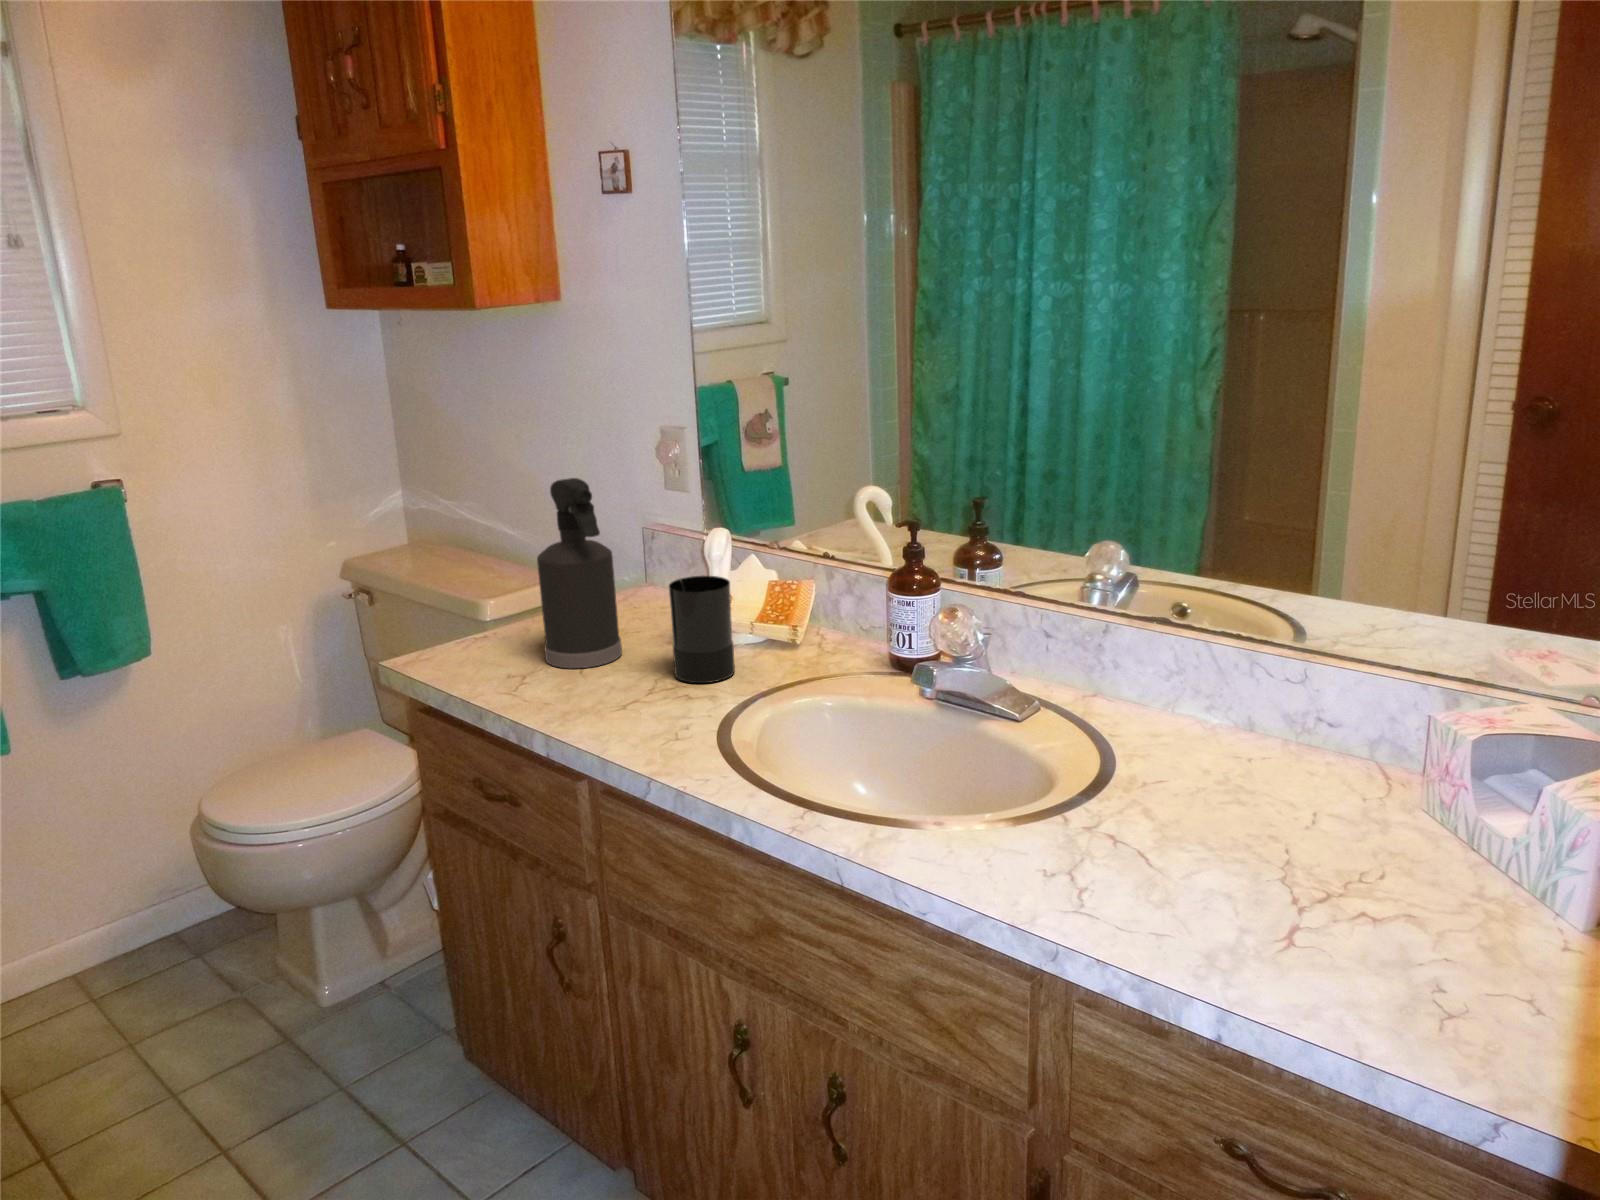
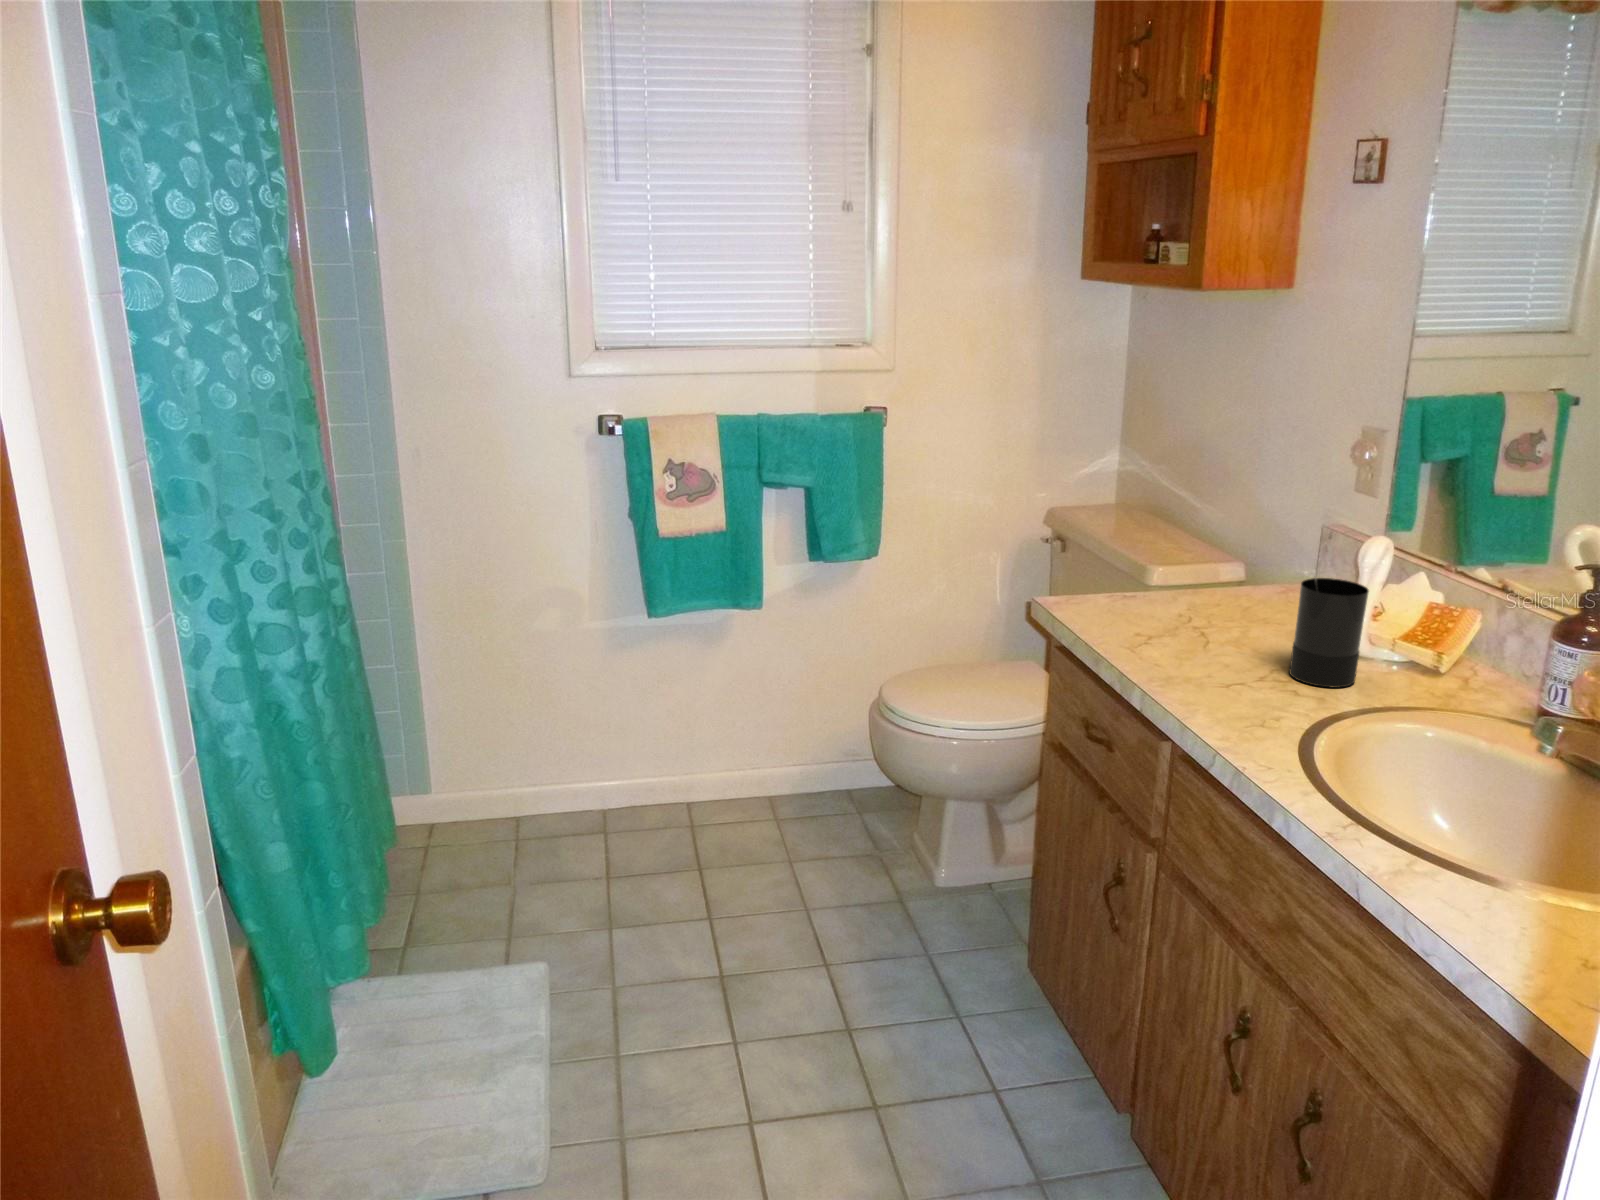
spray bottle: present [537,478,622,668] -> none [1173,462,1260,645]

